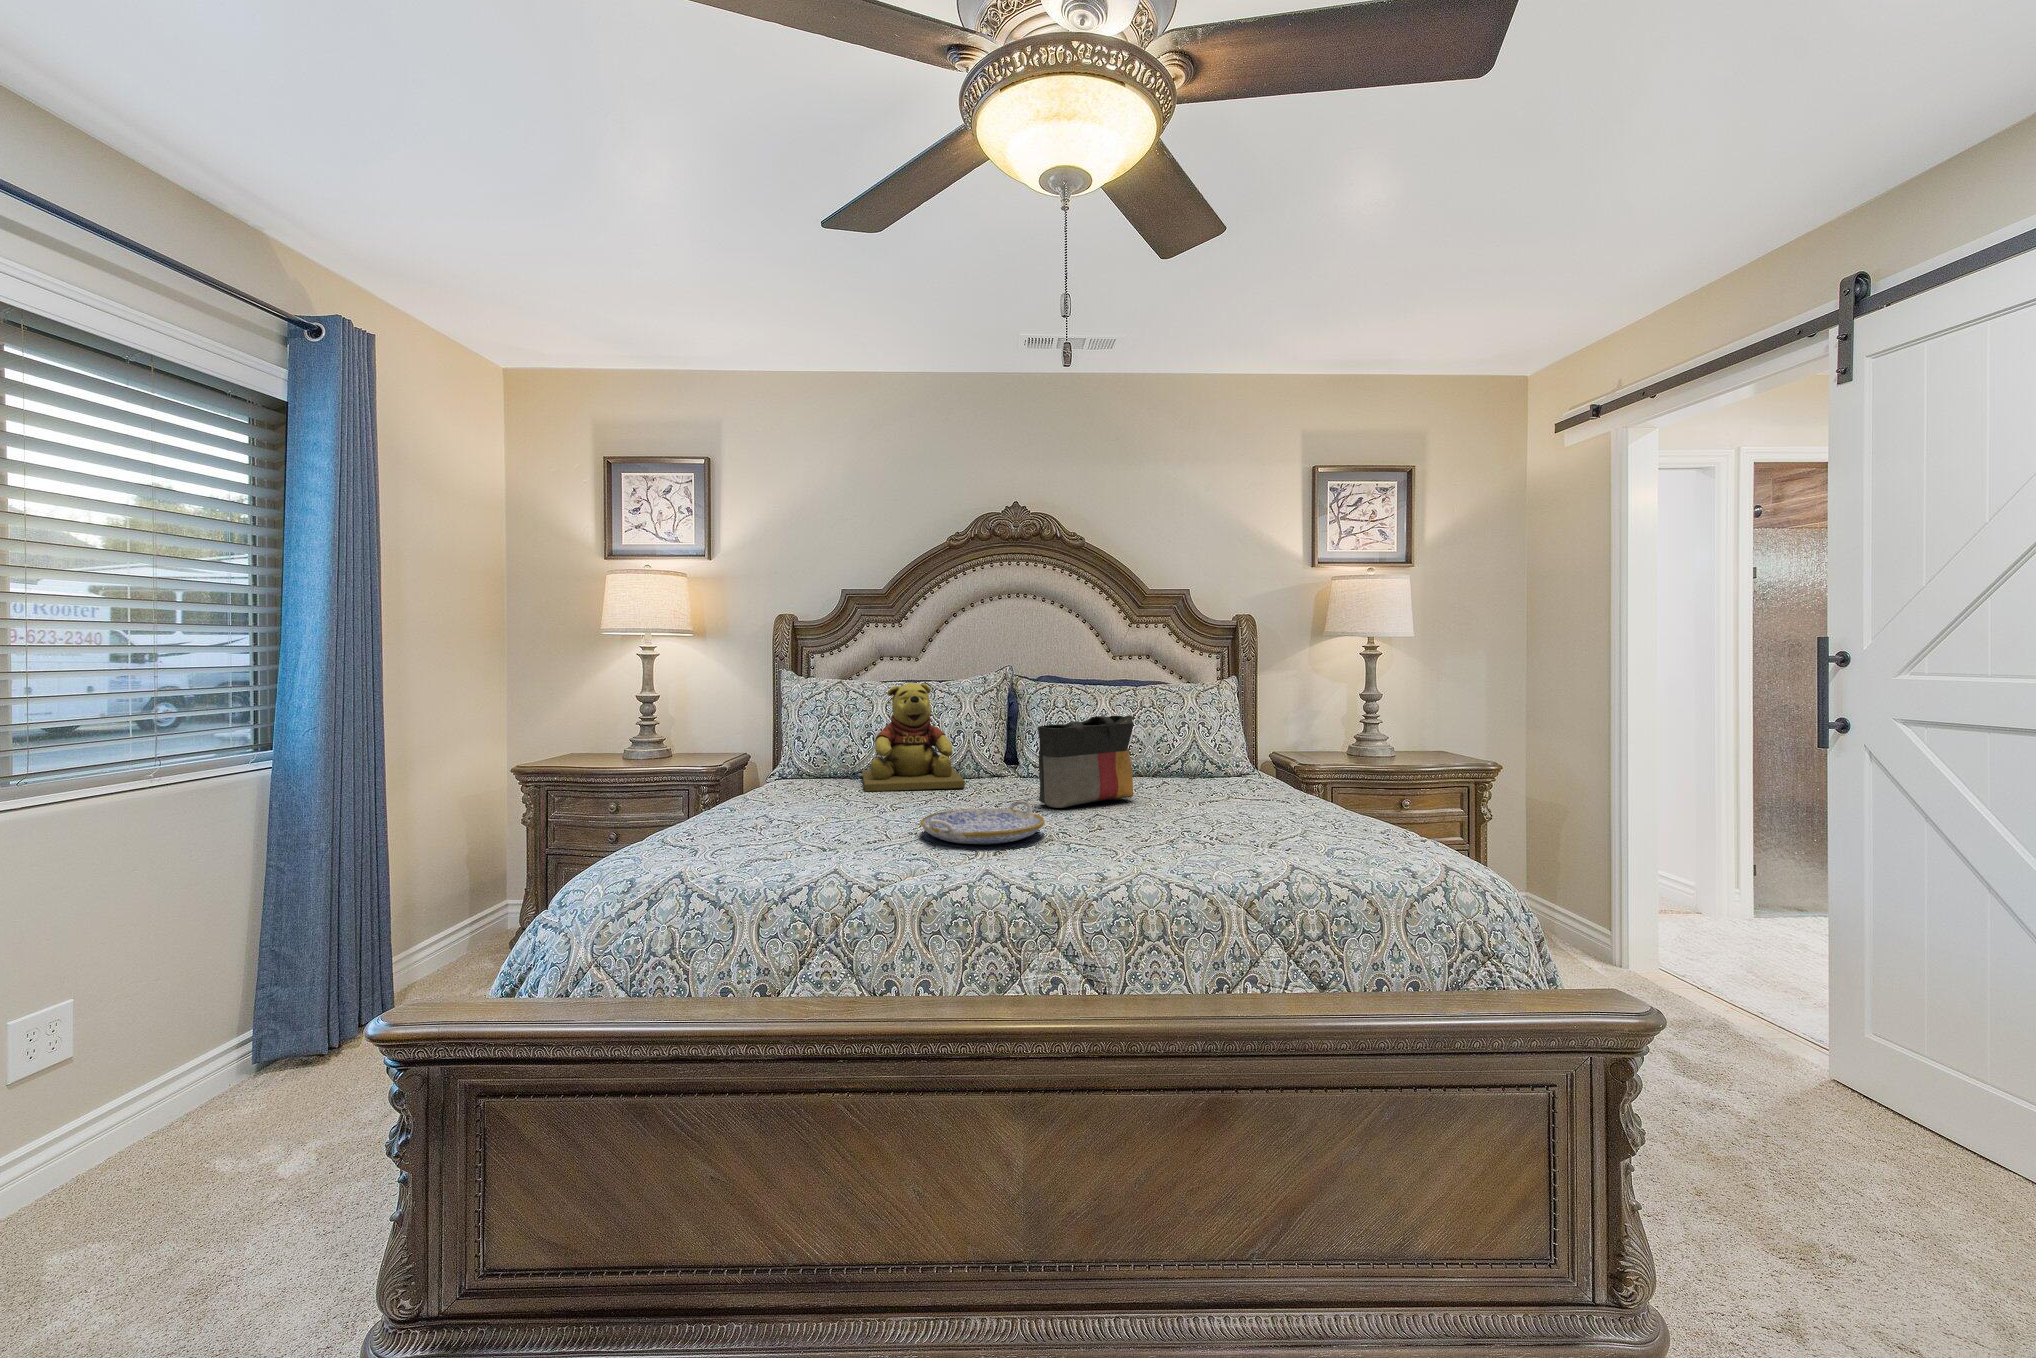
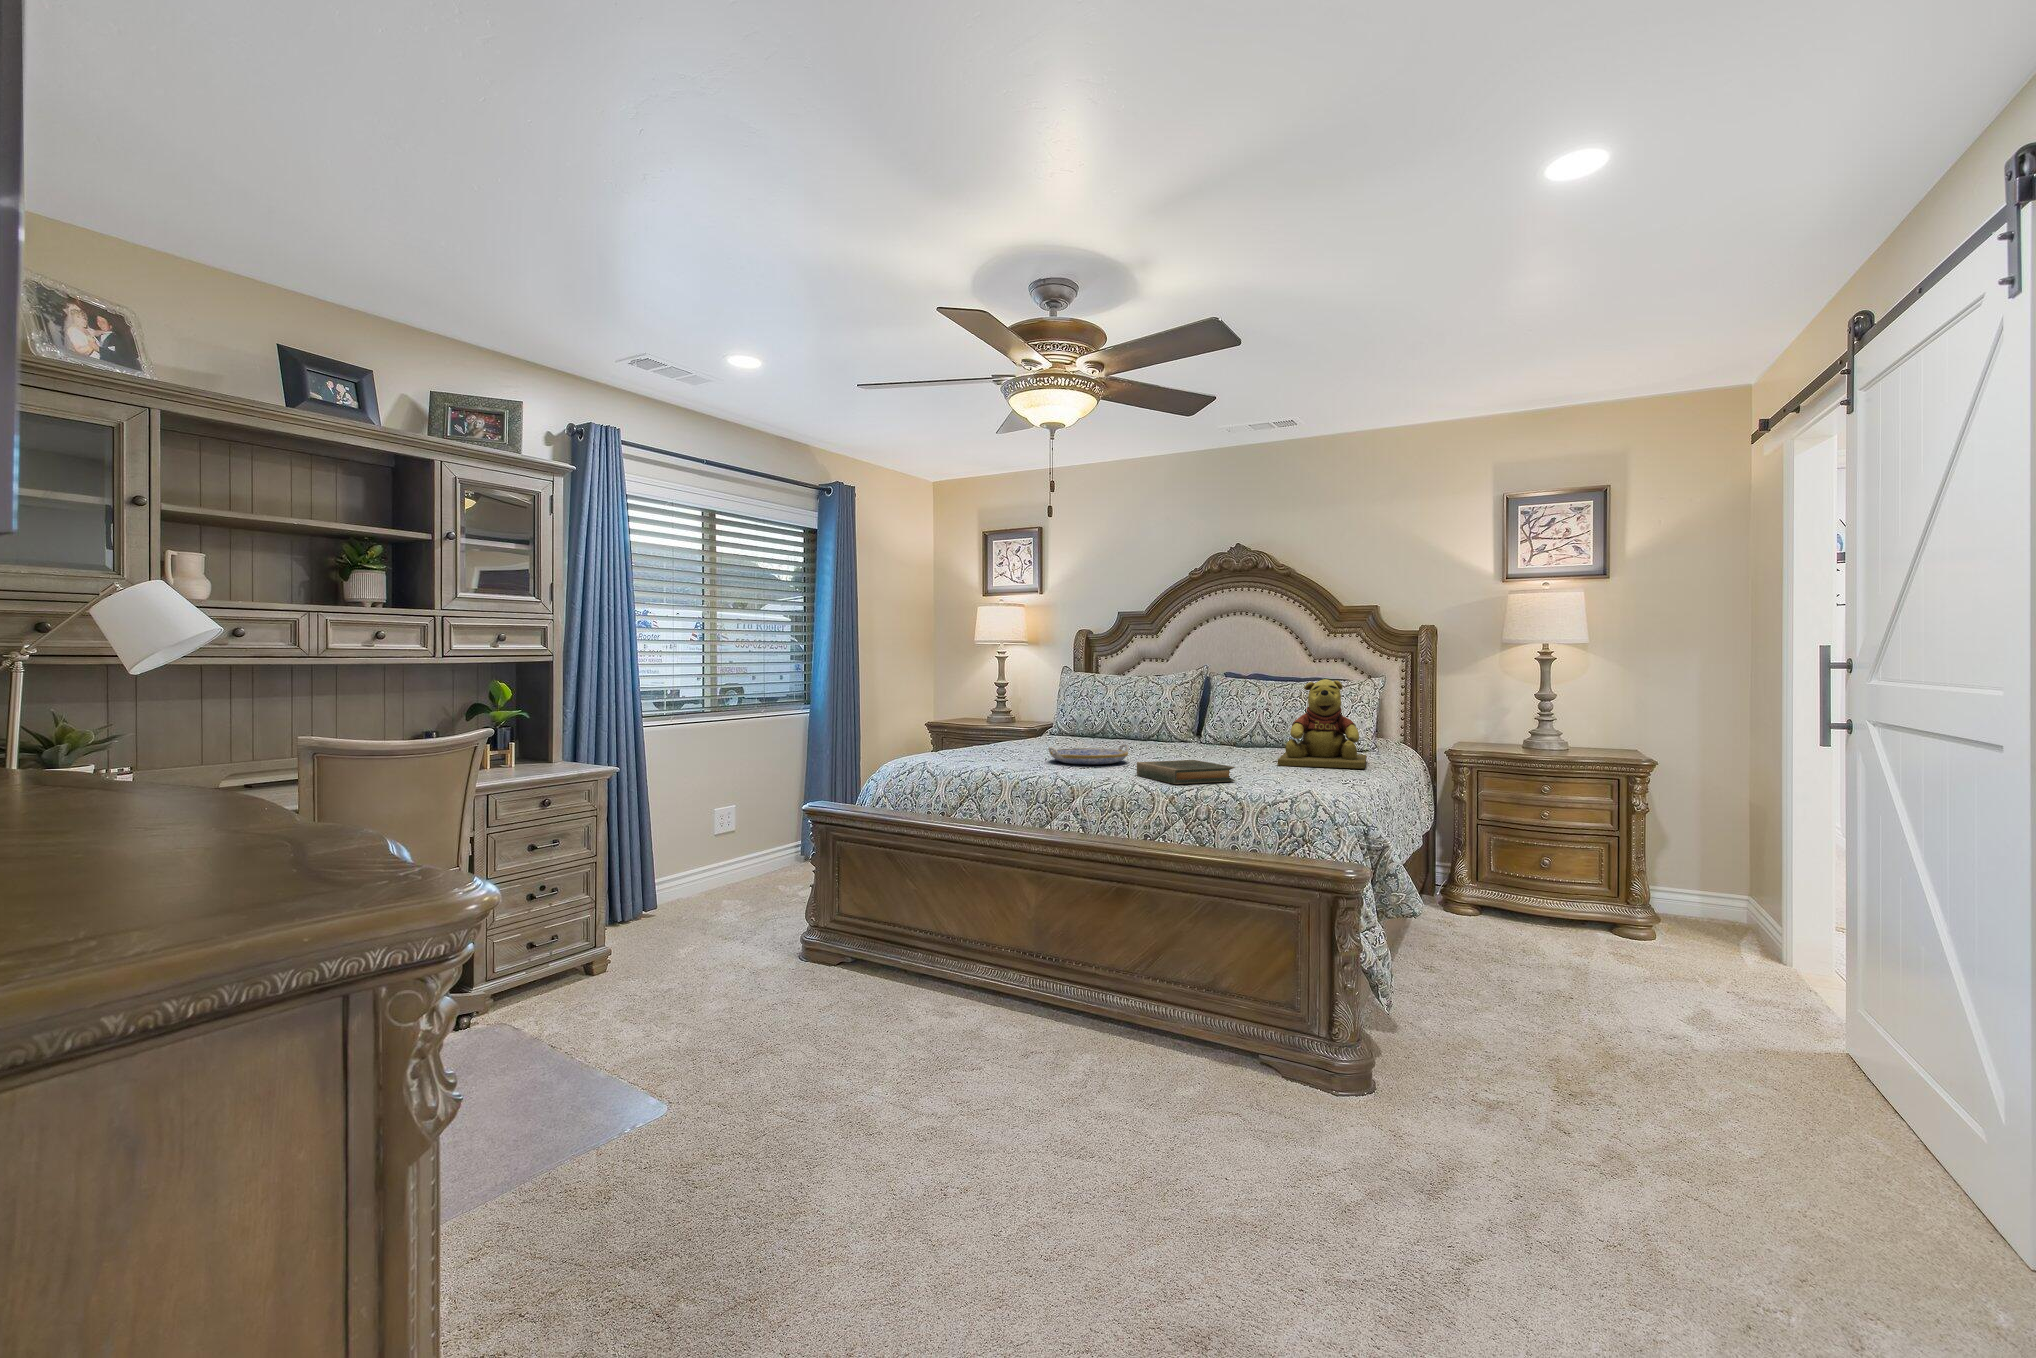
teddy bear: present [862,682,965,791] -> present [1278,679,1366,769]
tote bag: present [1038,715,1134,808] -> none [1161,695,1242,756]
hardback book: none [1124,824,1279,879] -> present [1137,760,1235,784]

